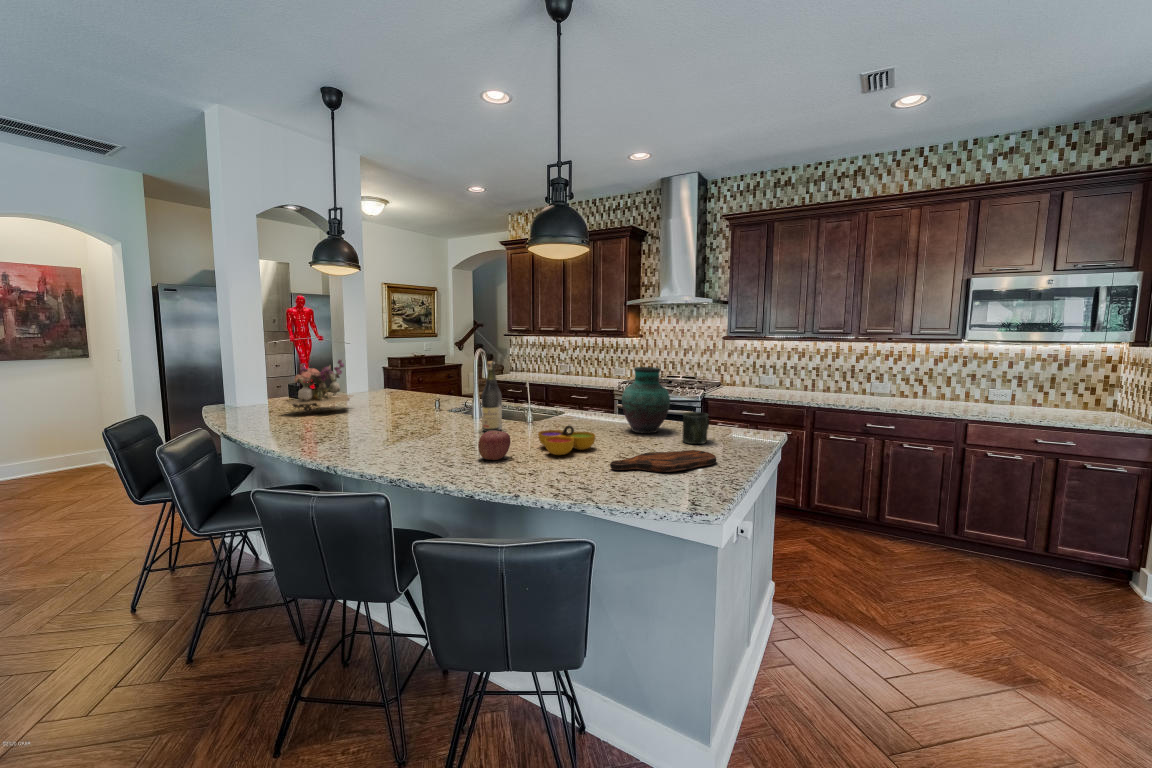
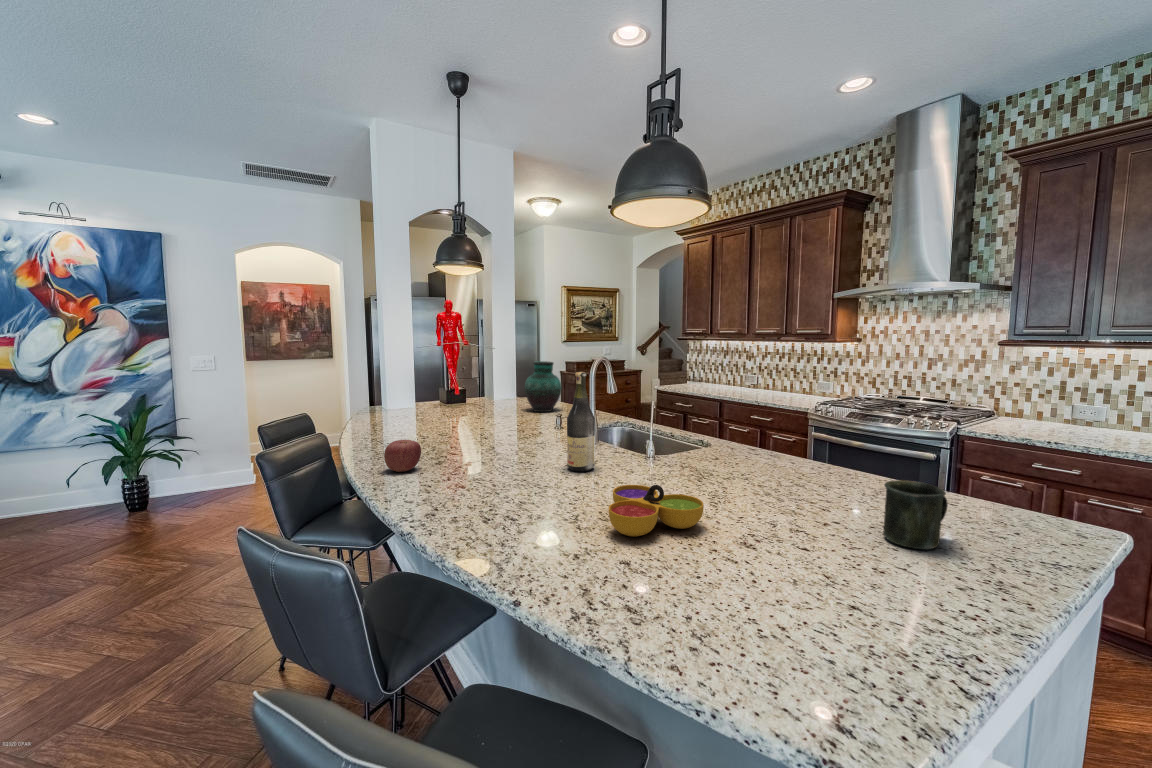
flower arrangement: present [284,360,351,411] -> none [395,363,472,421]
vase: present [622,367,670,433] -> present [525,361,562,412]
apple: present [478,431,510,460] -> present [384,440,421,472]
cutting board: present [610,450,716,472] -> none [695,565,952,632]

